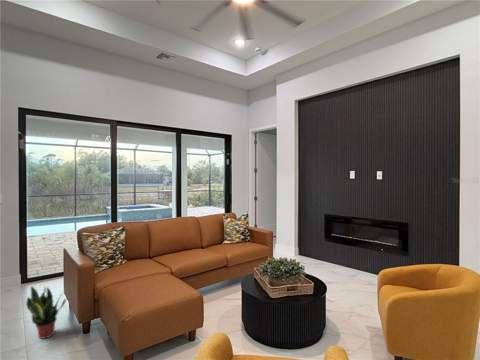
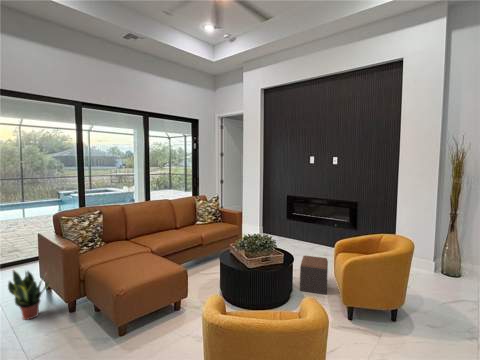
footstool: none [335,285,370,334] -> present [300,256,328,294]

